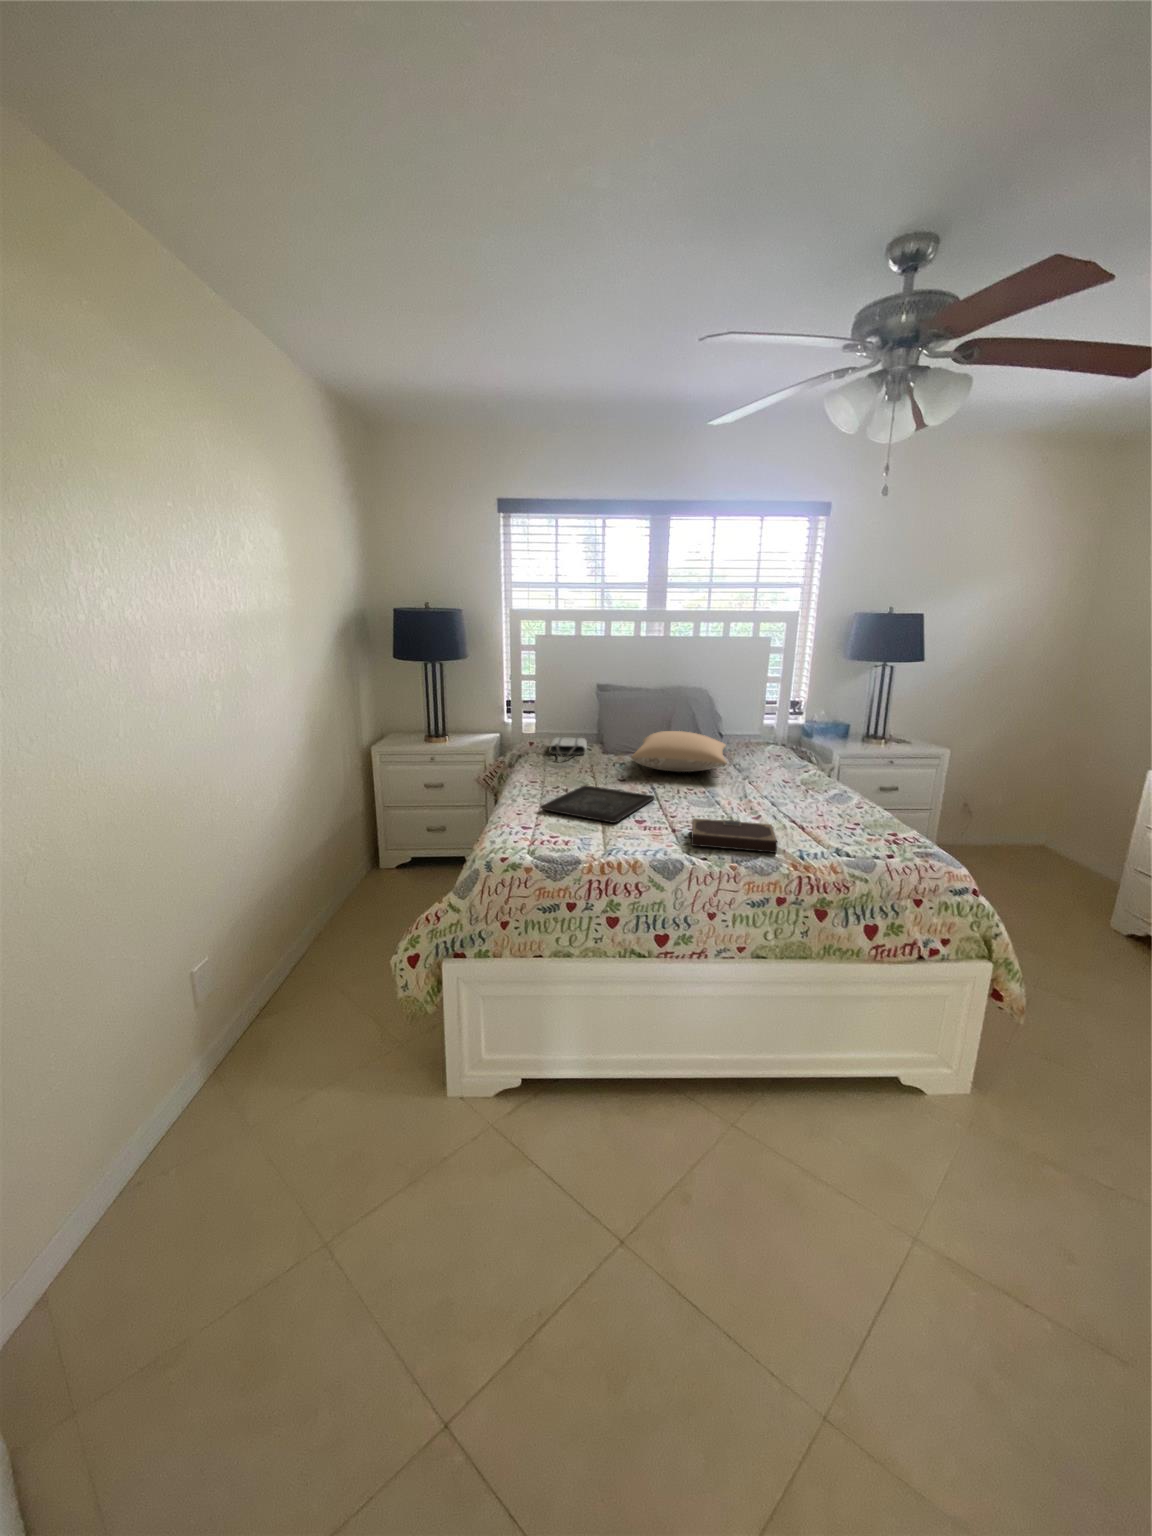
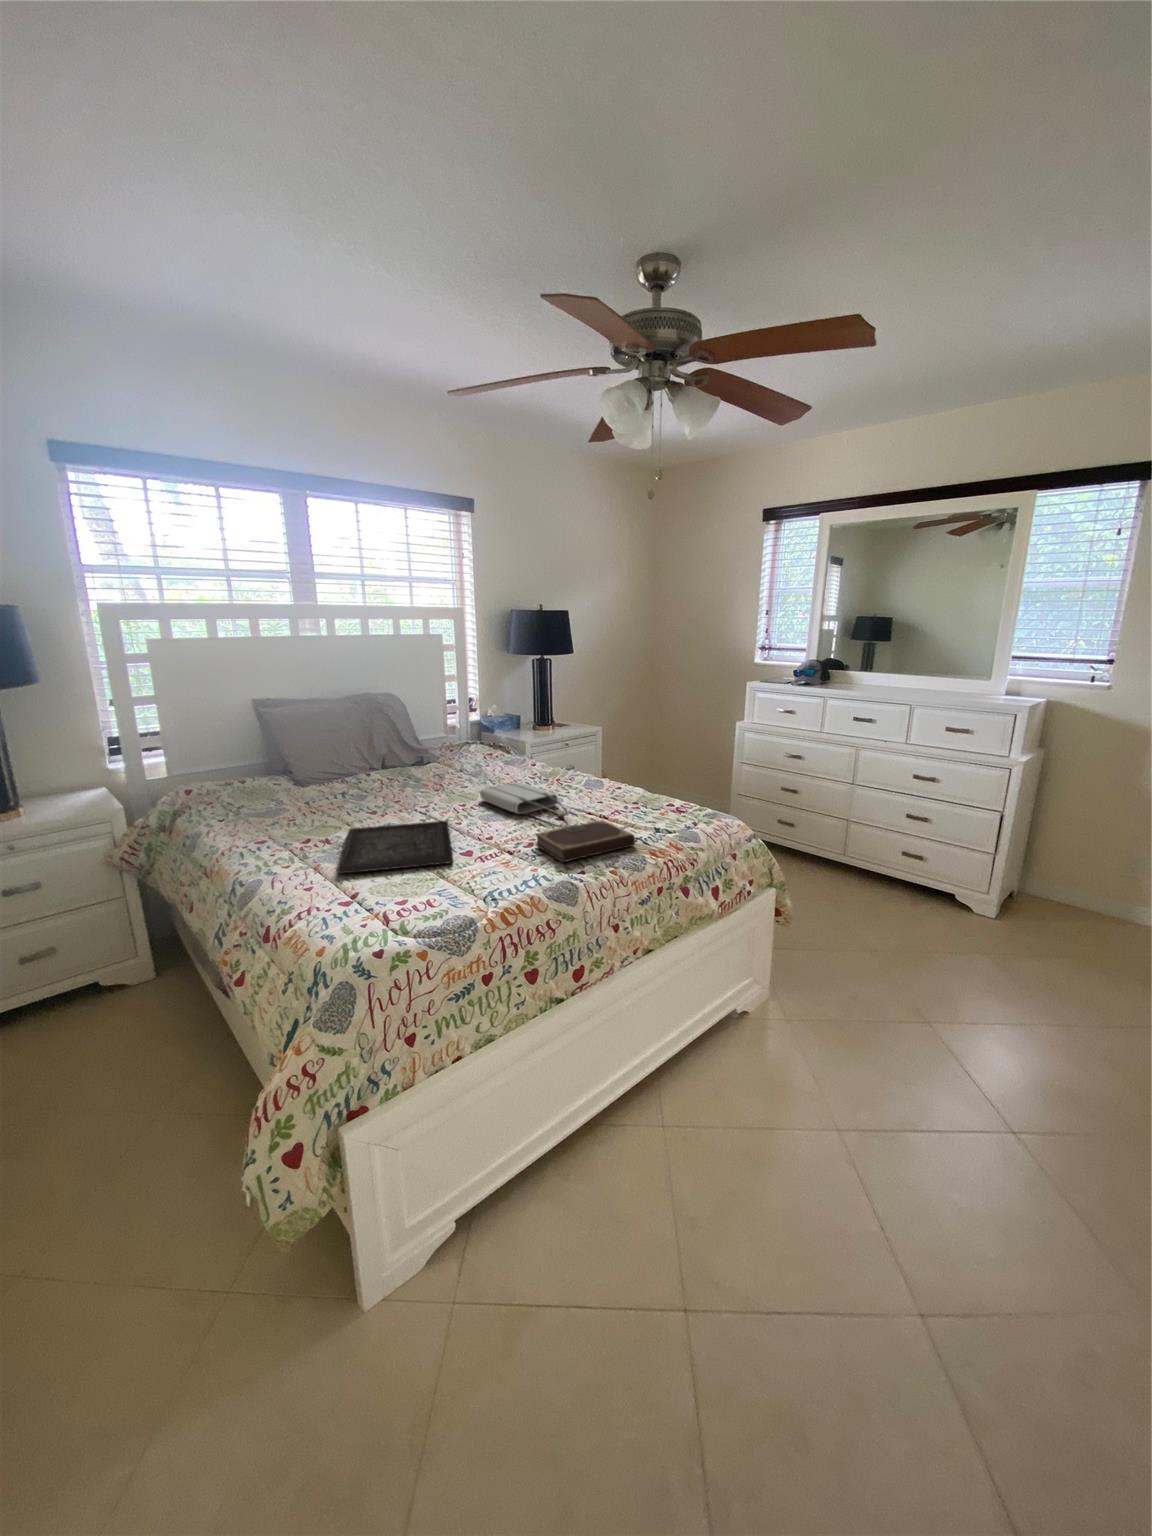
pillow: present [631,731,727,772] -> none [359,743,487,791]
tote bag: present [550,737,587,756] -> present [480,782,568,817]

